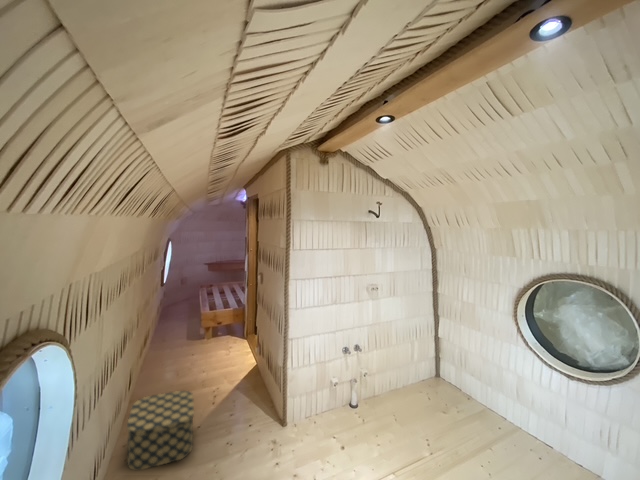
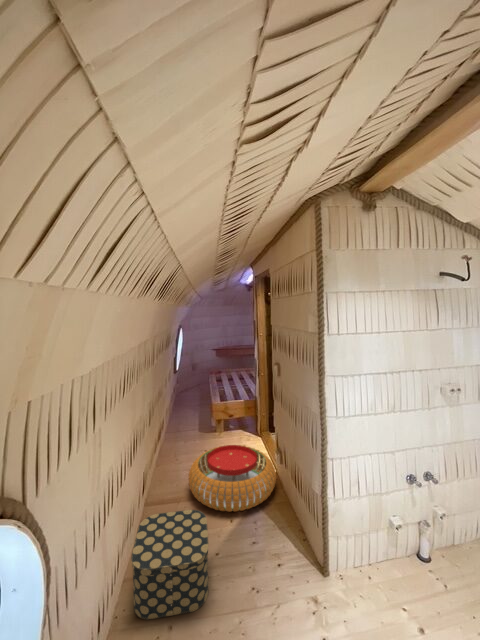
pouf: none [177,344,255,396] -> present [189,445,276,512]

